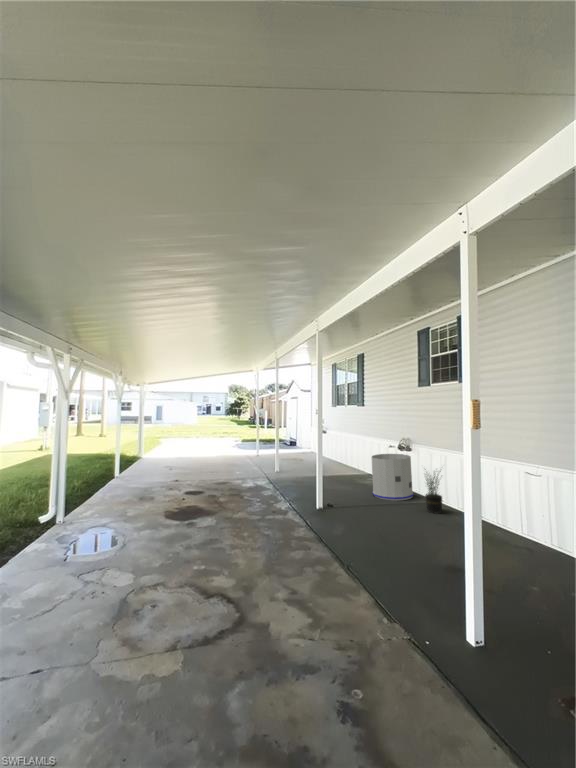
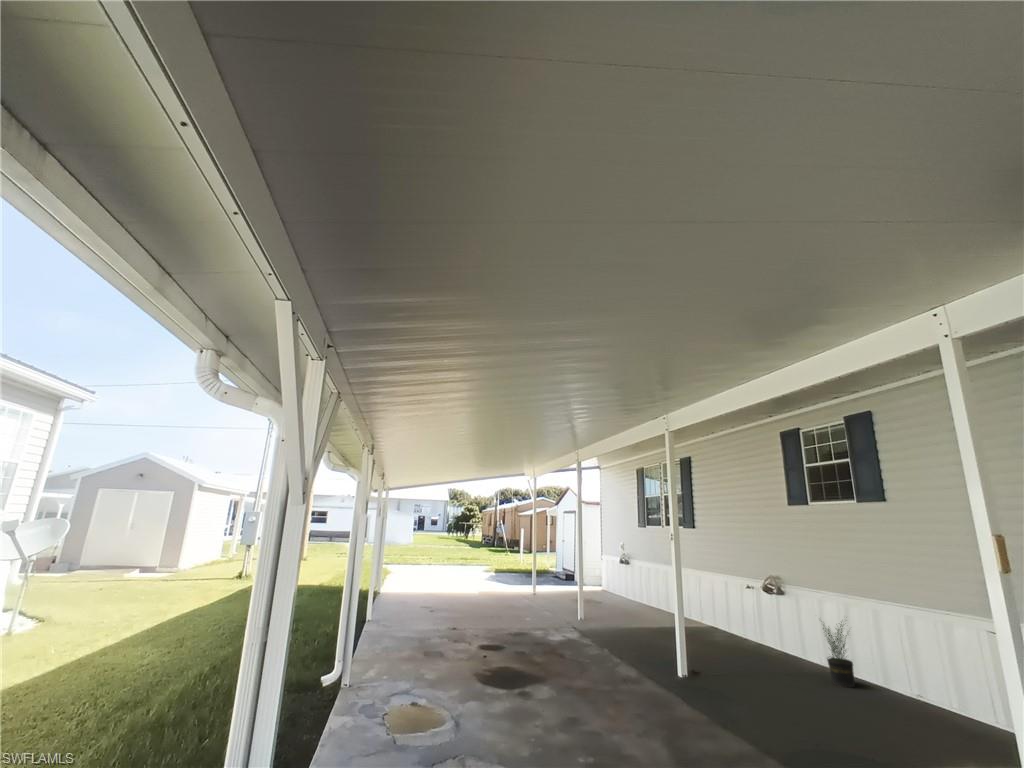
trash can: present [372,454,414,501] -> none [733,597,800,667]

